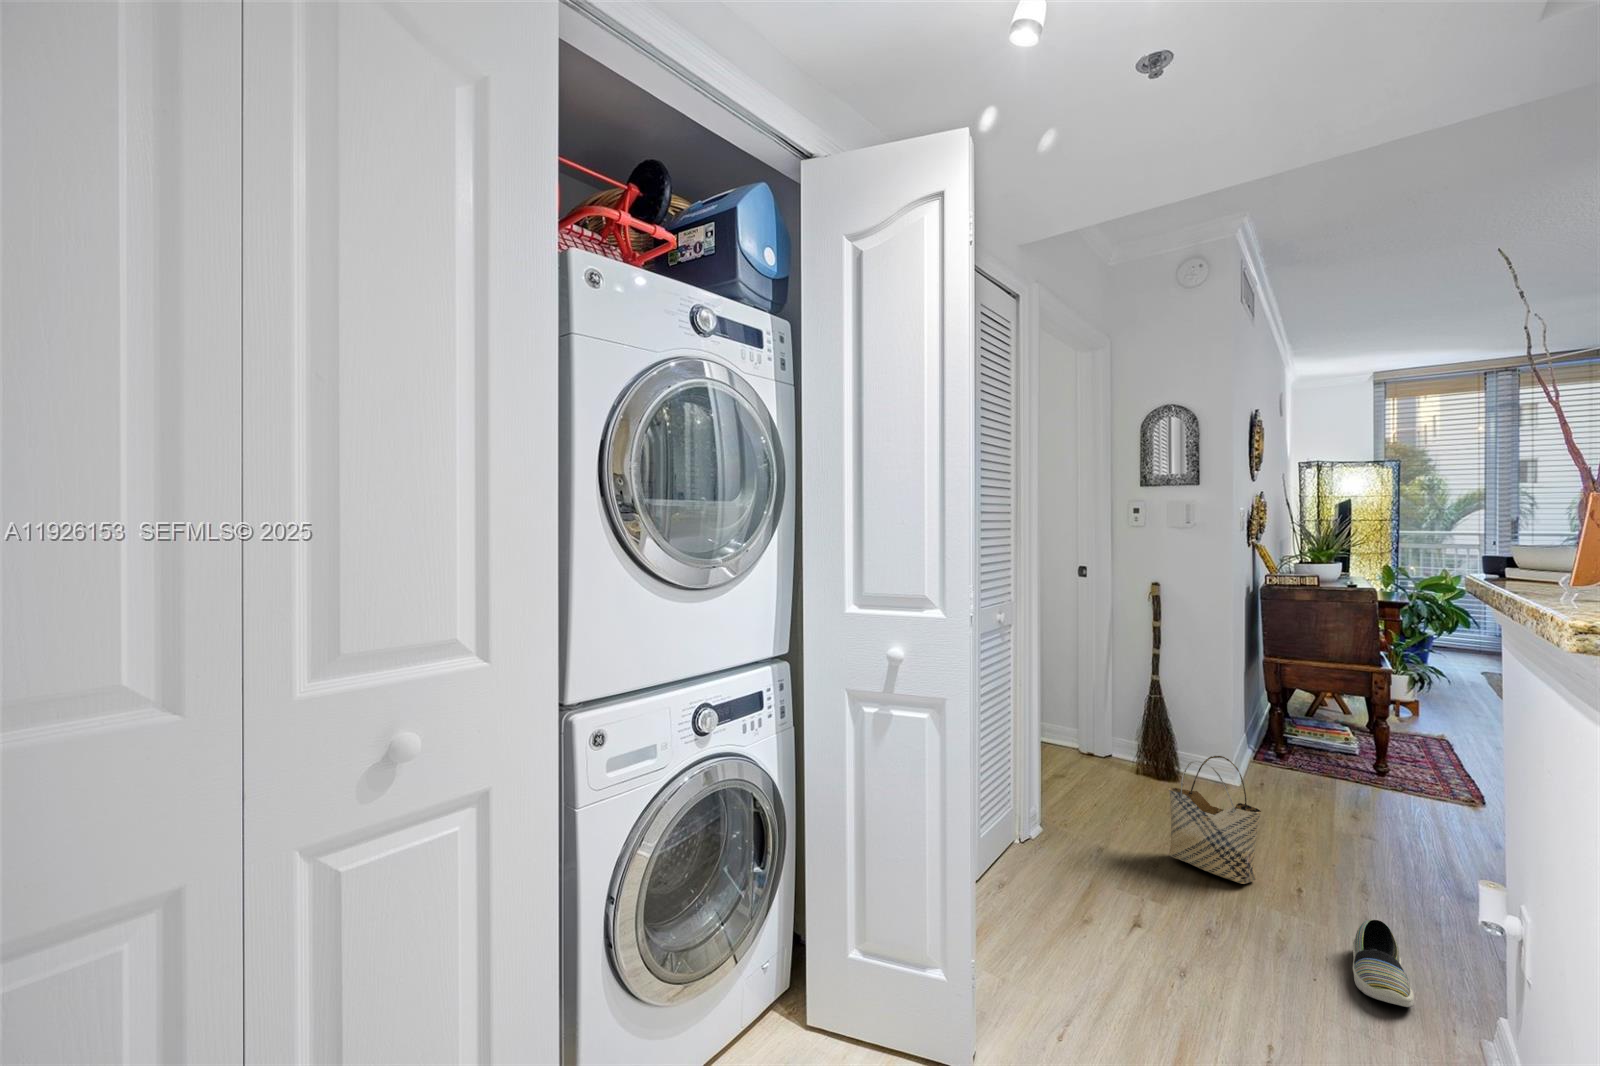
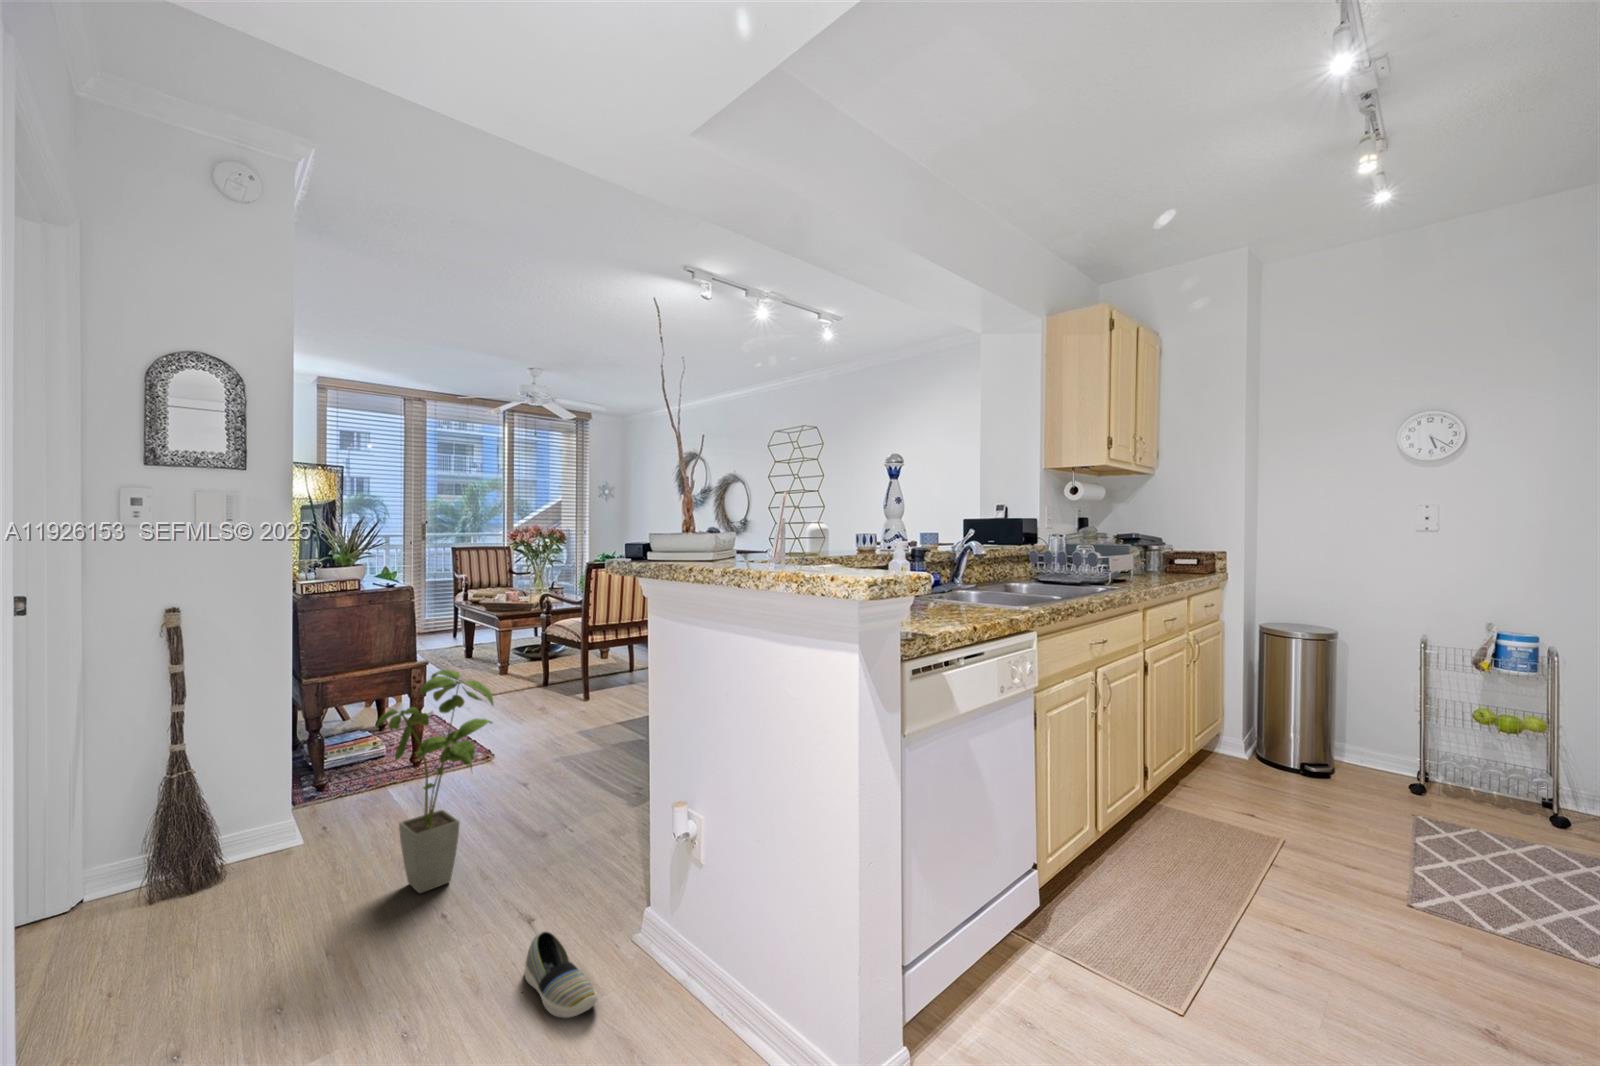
house plant: none [1270,654,1405,860] -> present [376,670,494,893]
woven basket: present [1168,756,1261,884] -> none [280,832,407,1005]

